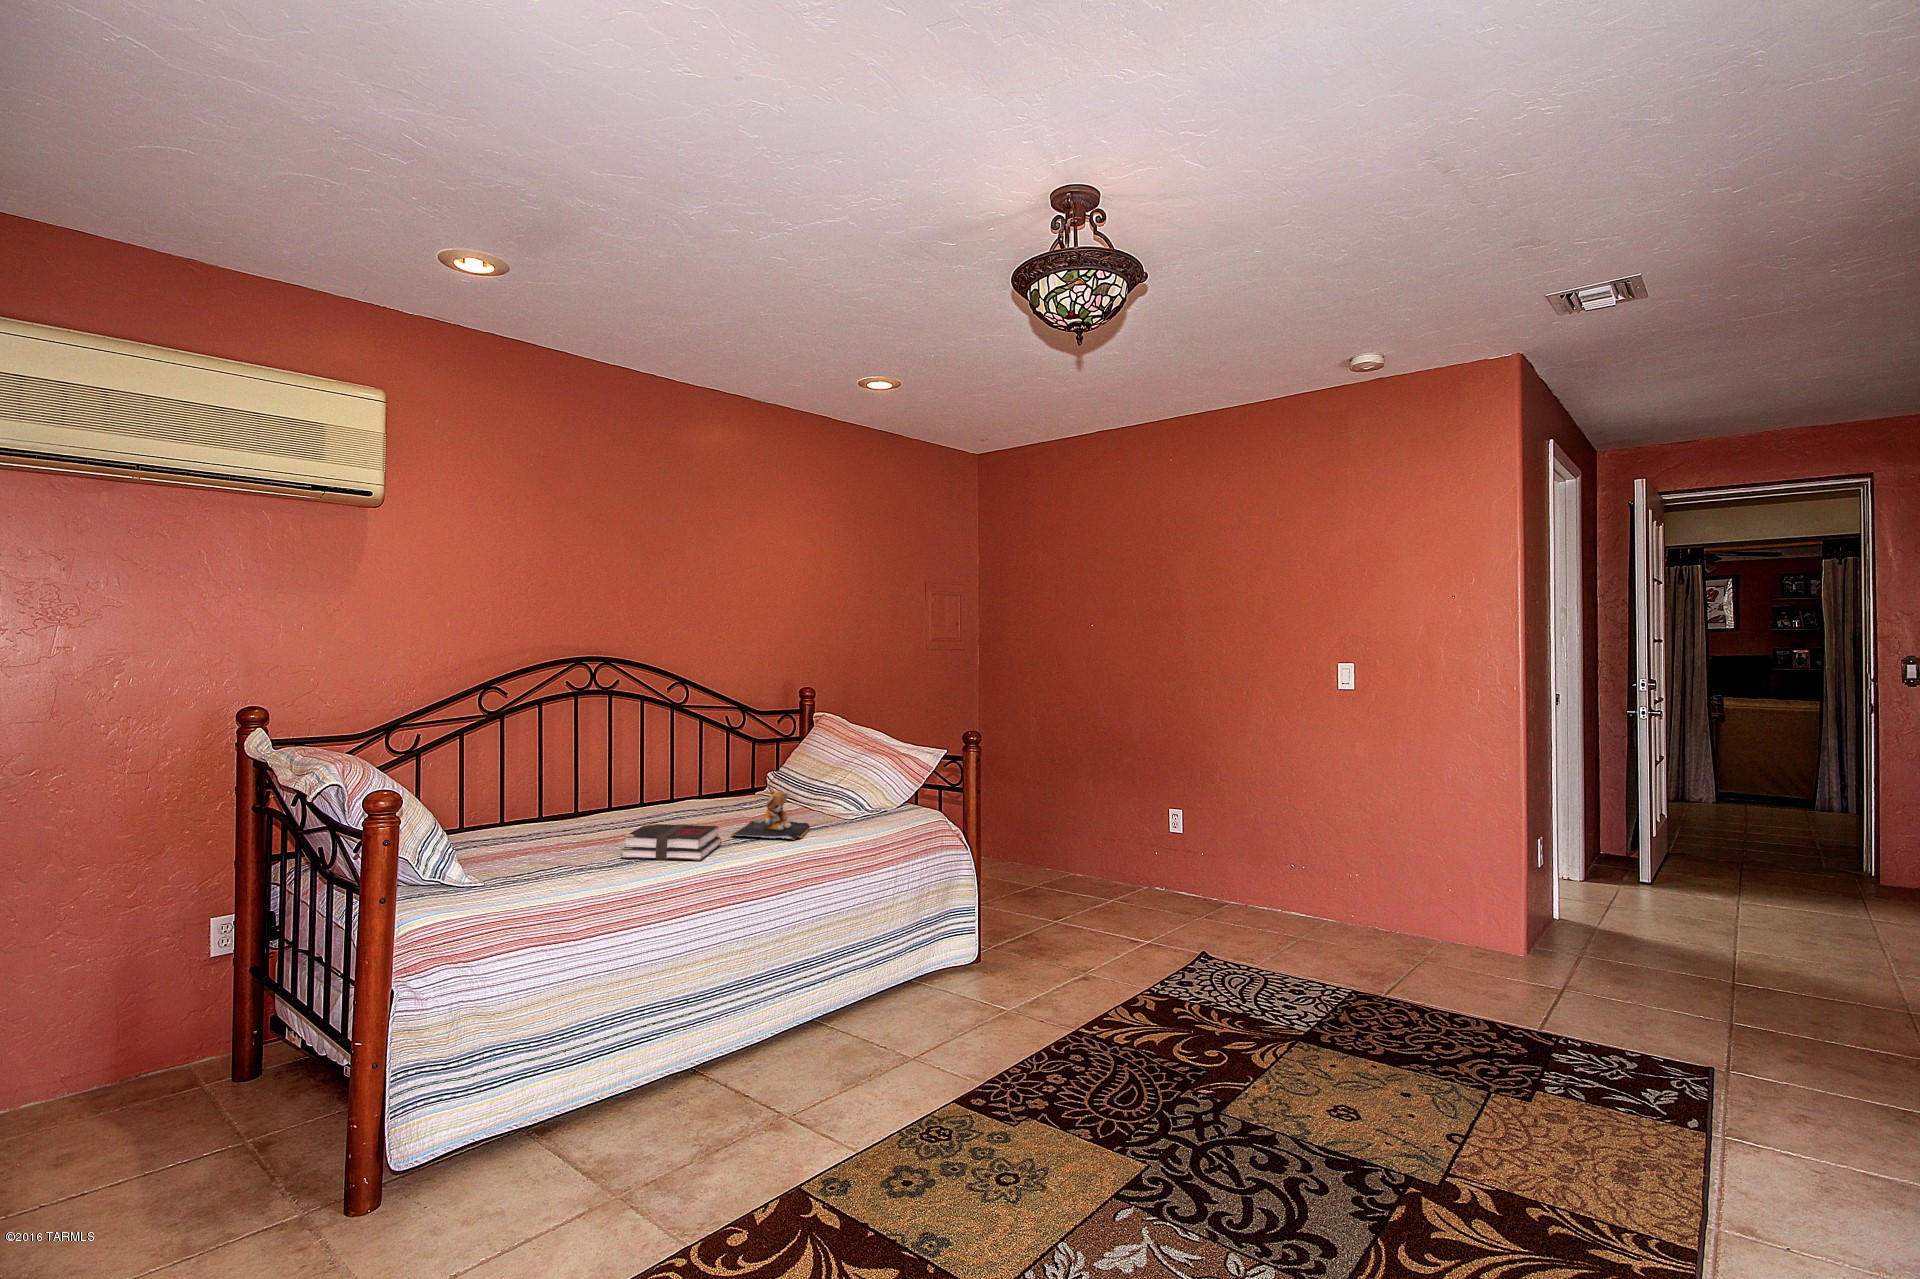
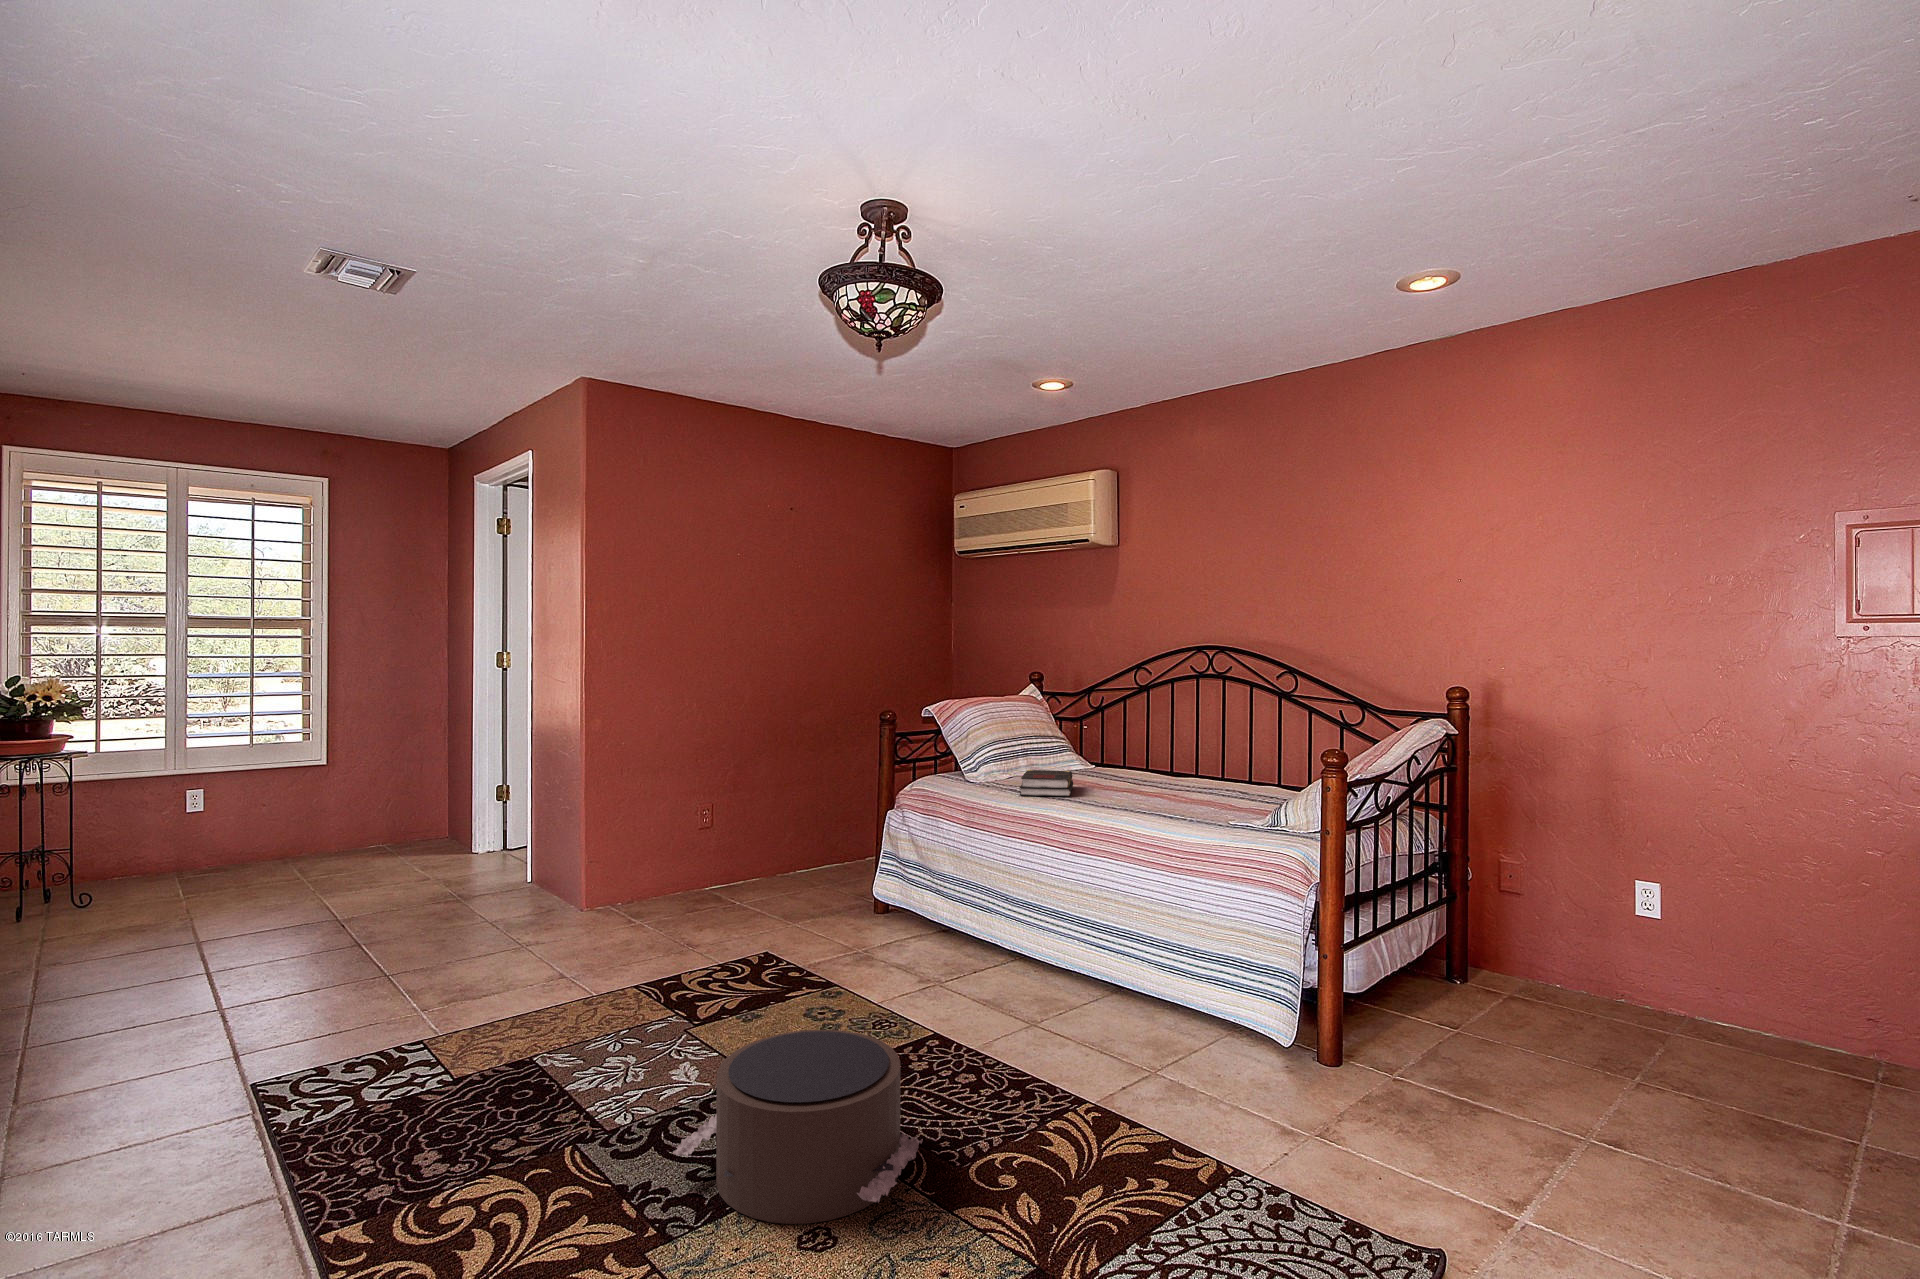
teddy bear: present [731,791,810,840] -> none [1093,766,1168,809]
pouf: none [1189,1011,1354,1174] -> present [673,1030,923,1224]

